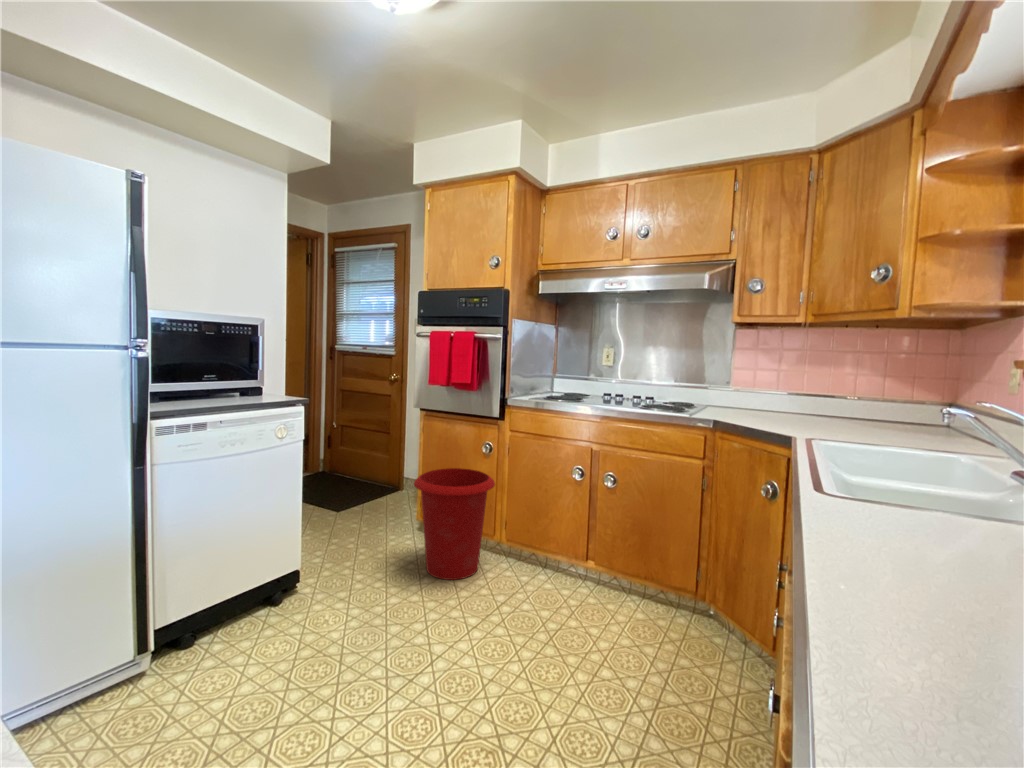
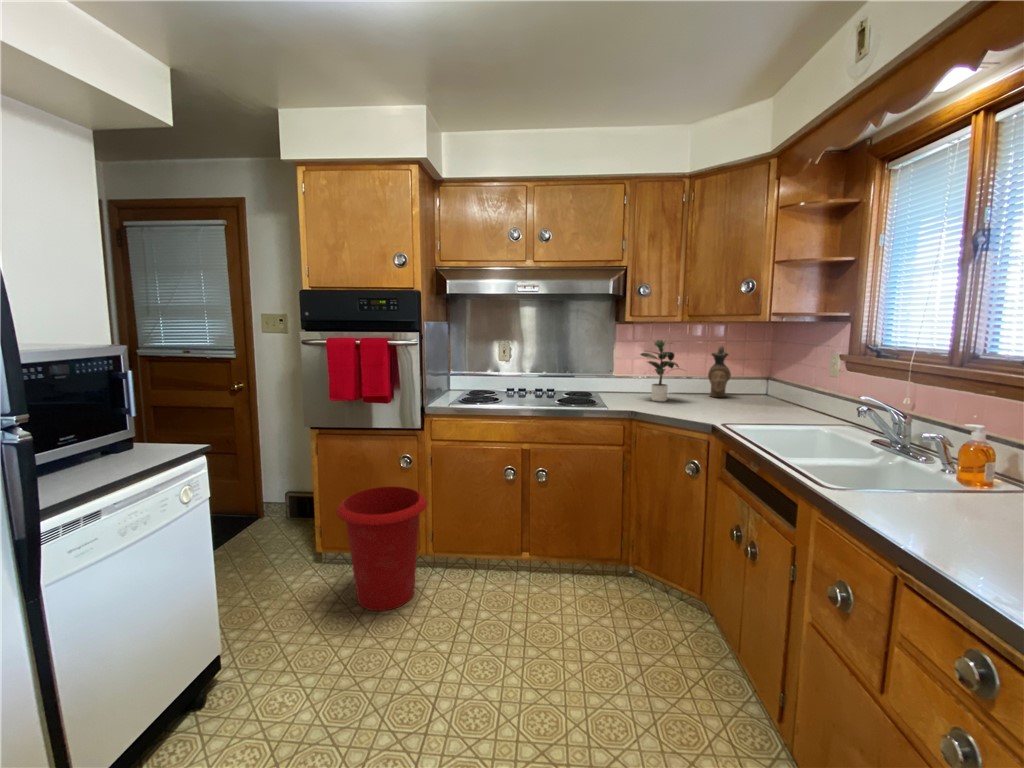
potted plant: none [739,341,816,416] -> present [640,340,679,402]
ceramic pitcher: none [847,355,880,420] -> present [708,346,731,397]

